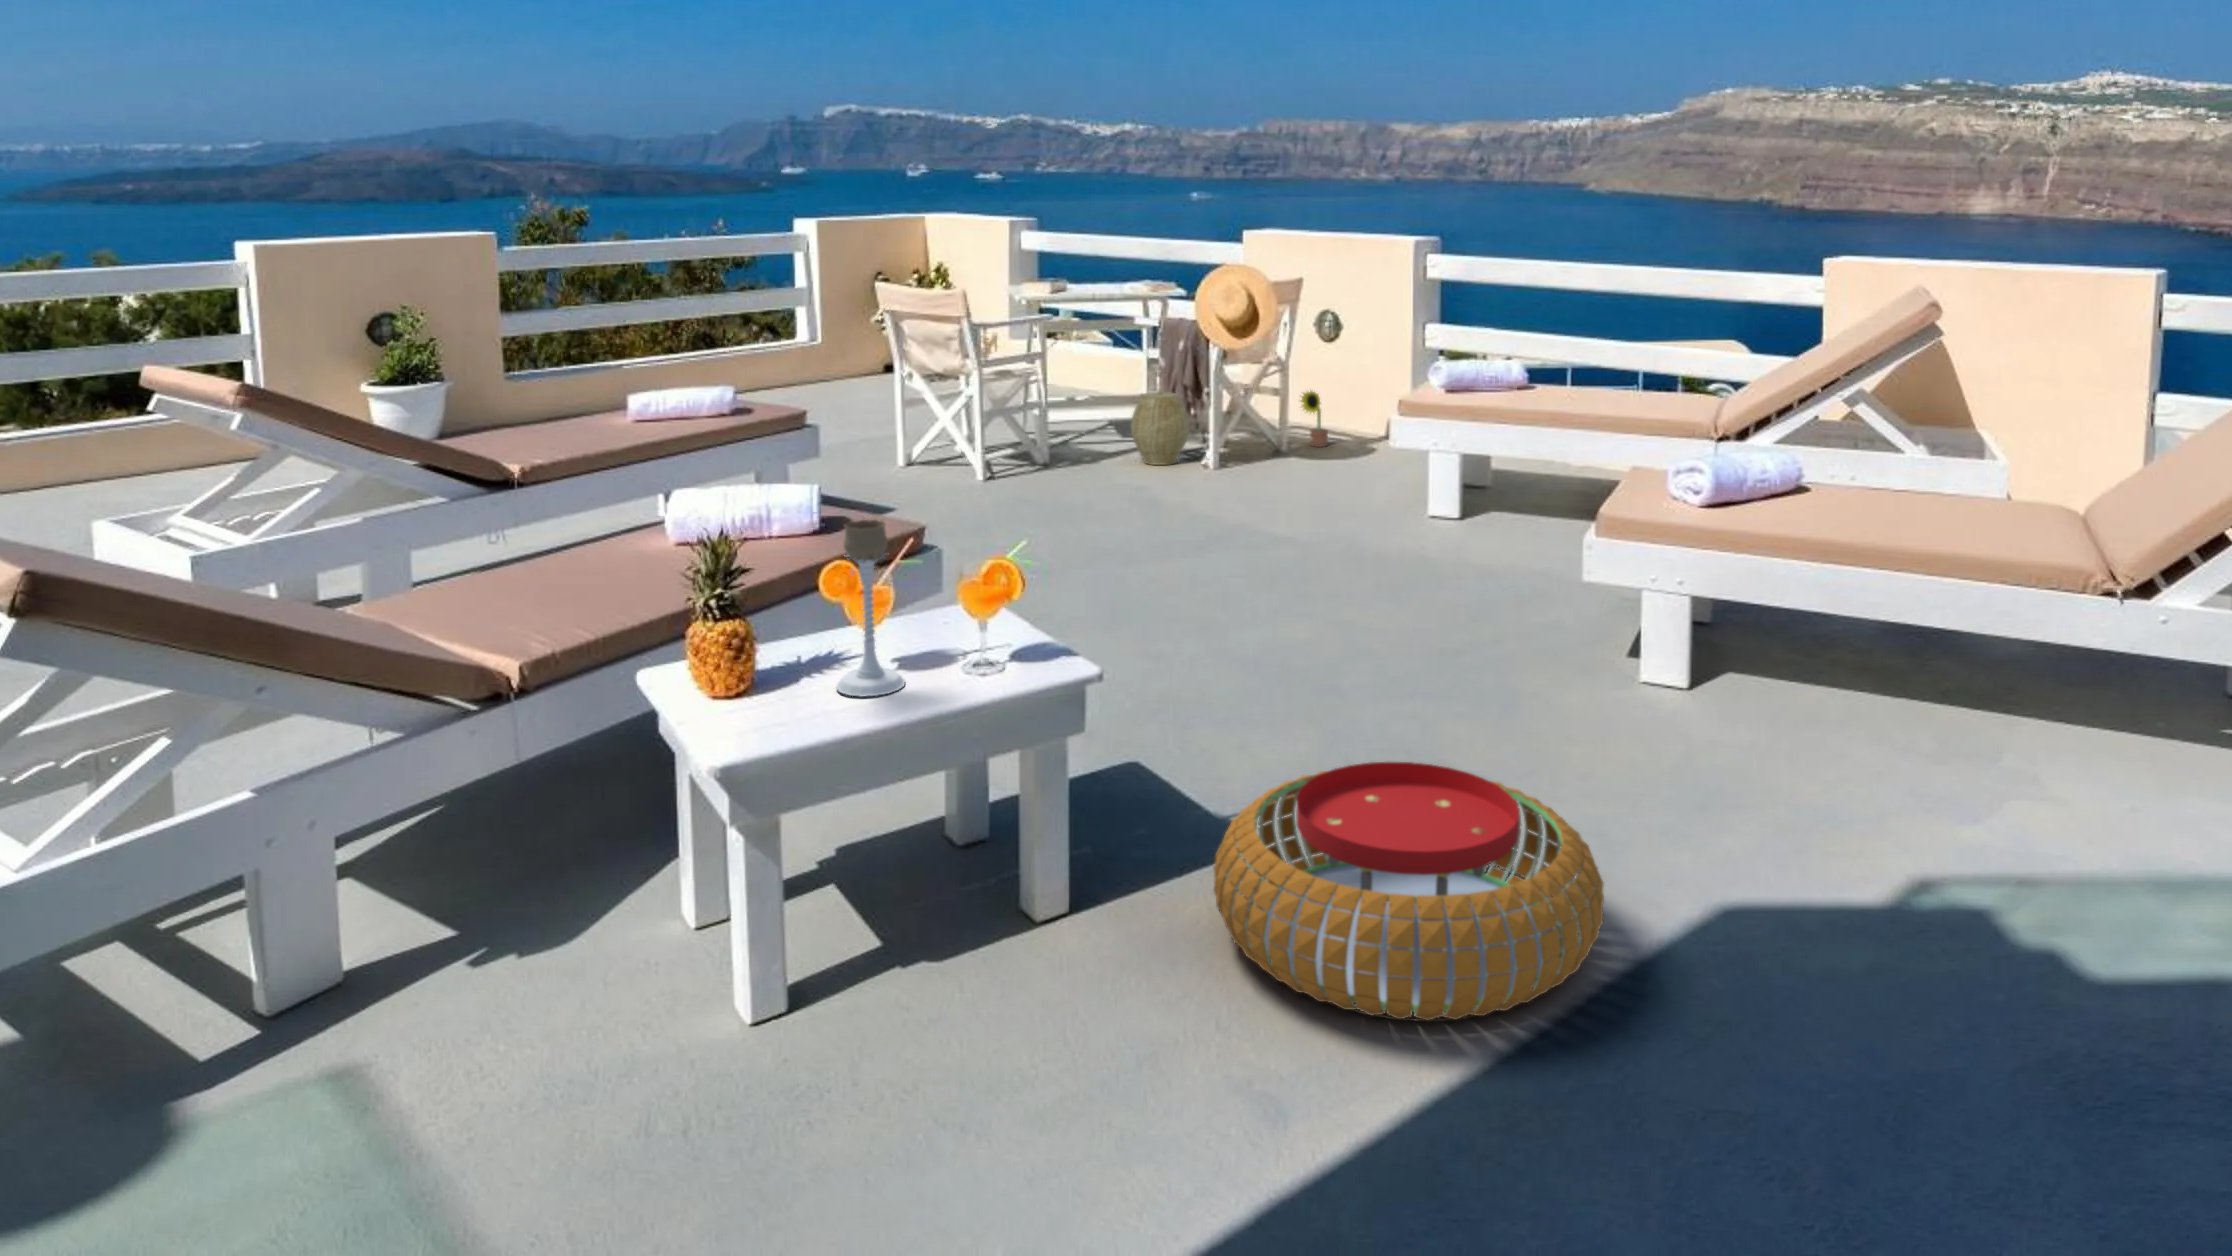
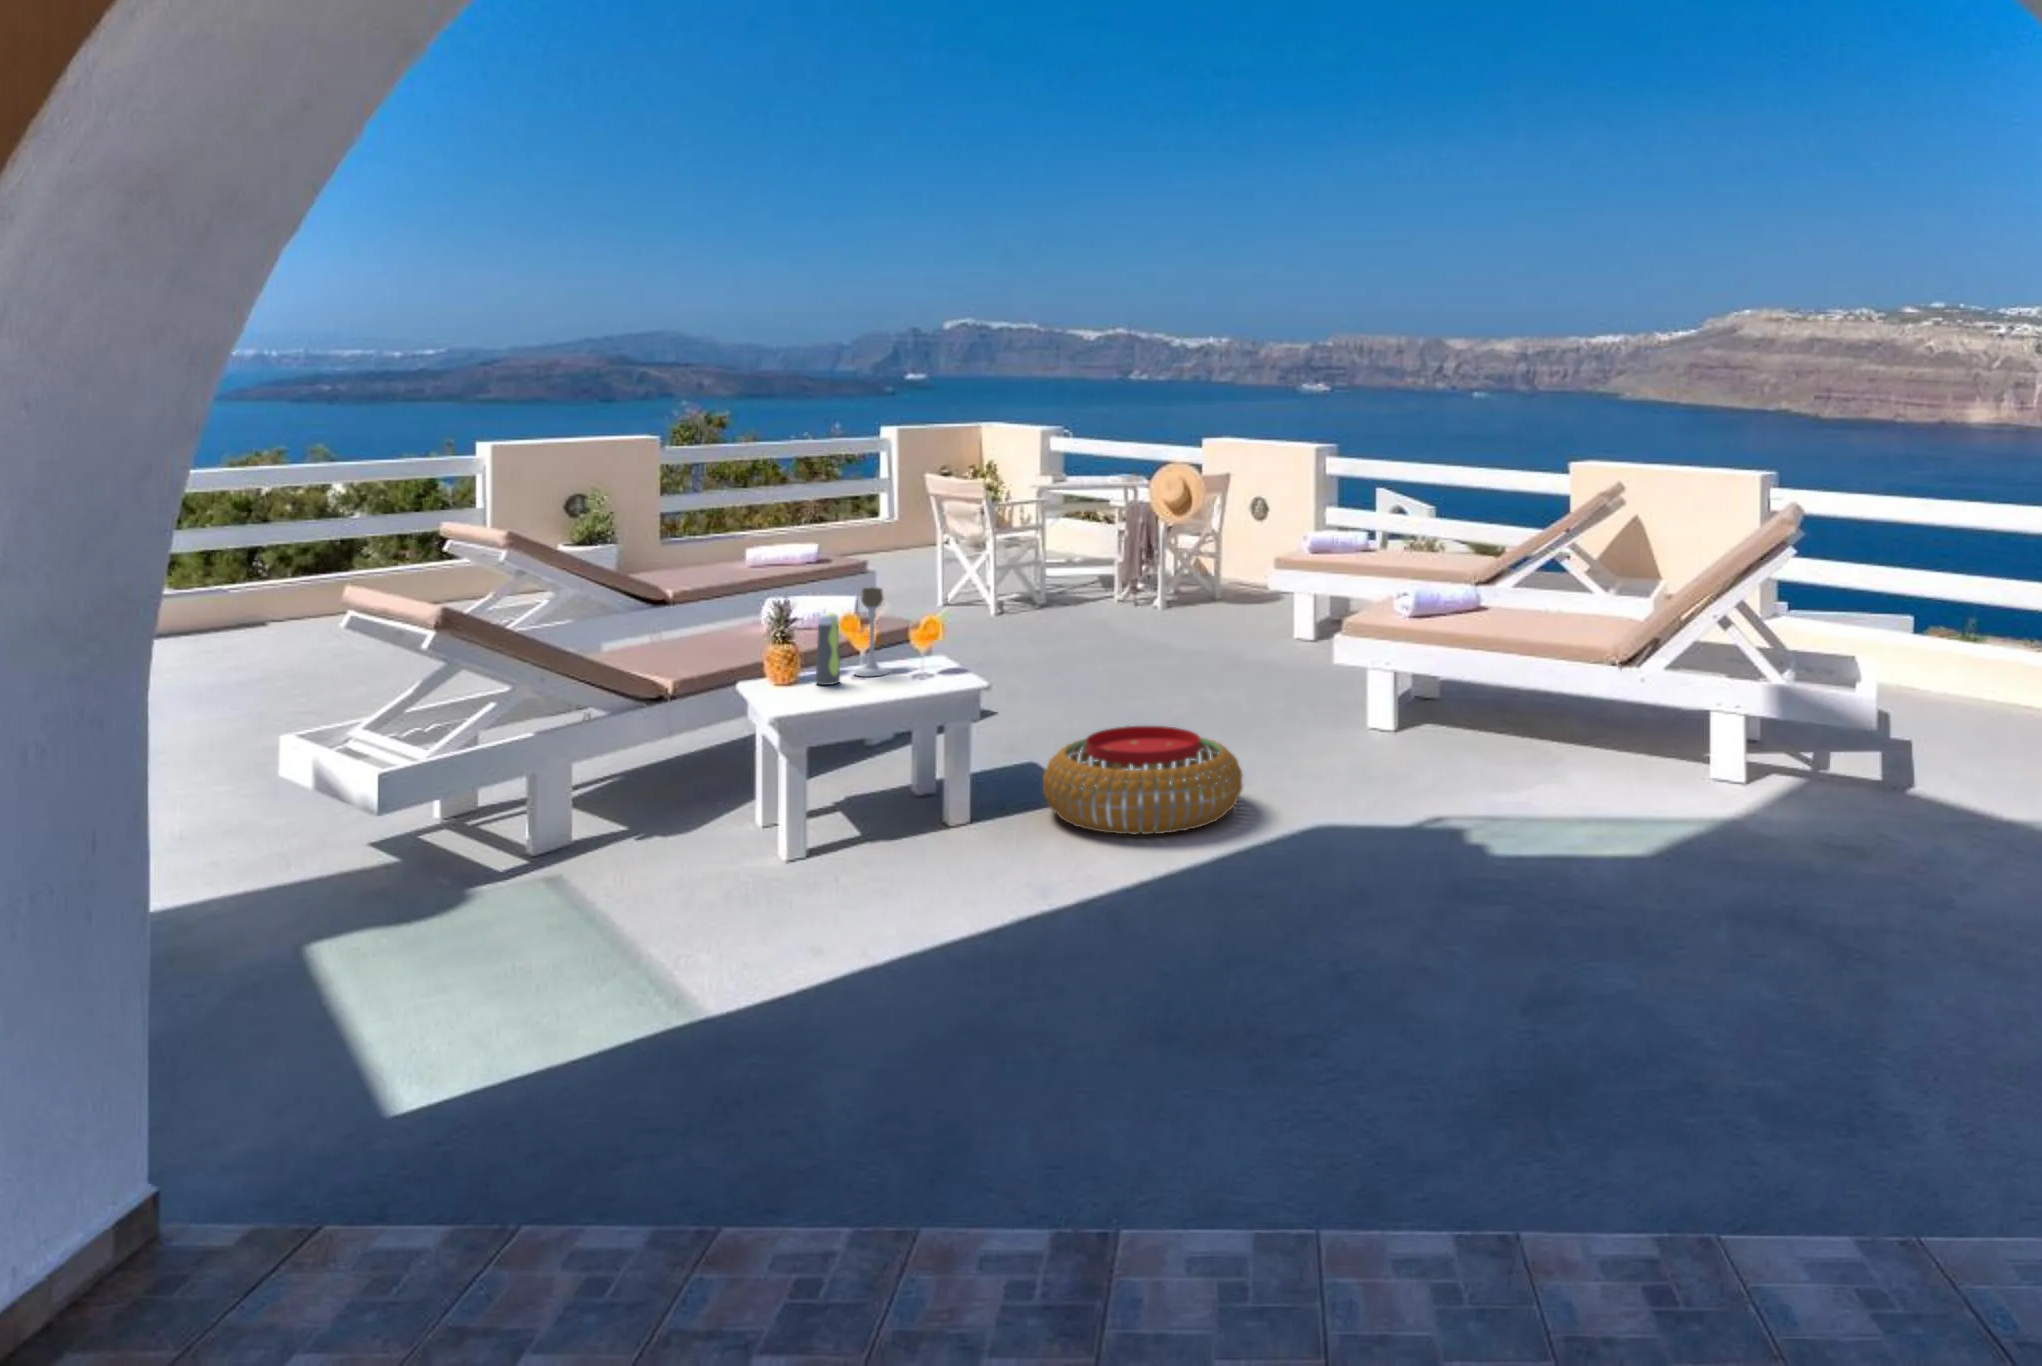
woven basket: present [1131,391,1190,465] -> none [1107,554,1150,610]
decorative plant: present [1301,391,1328,447] -> none [1237,556,1260,600]
water bottle: none [763,579,813,725] -> present [816,613,840,685]

